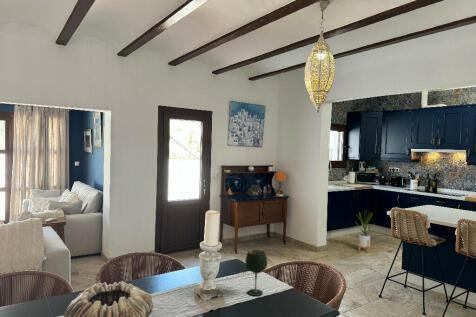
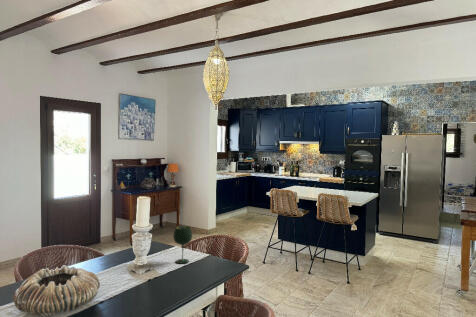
house plant: present [359,218,370,252] -> none [238,193,257,230]

